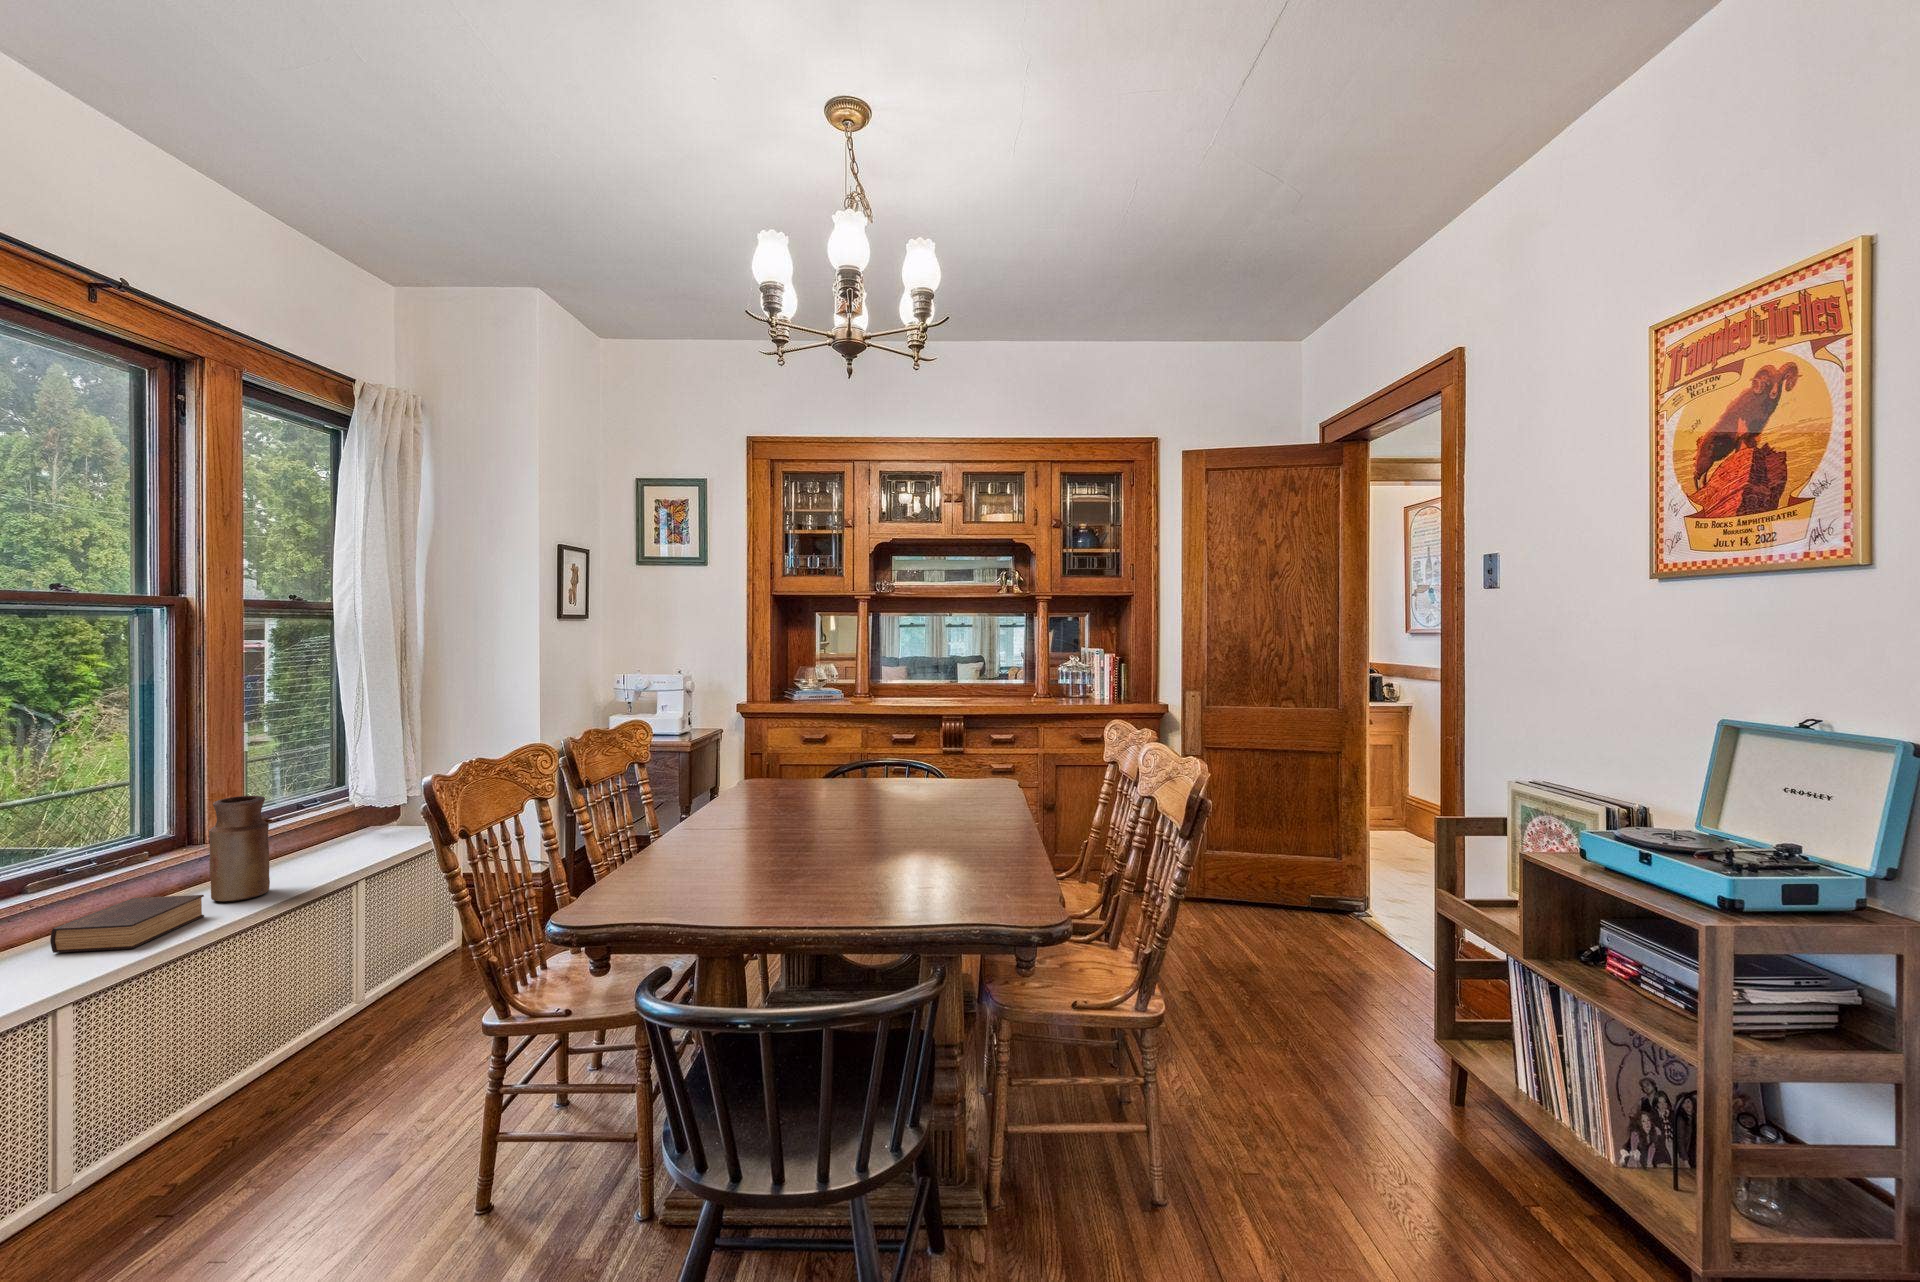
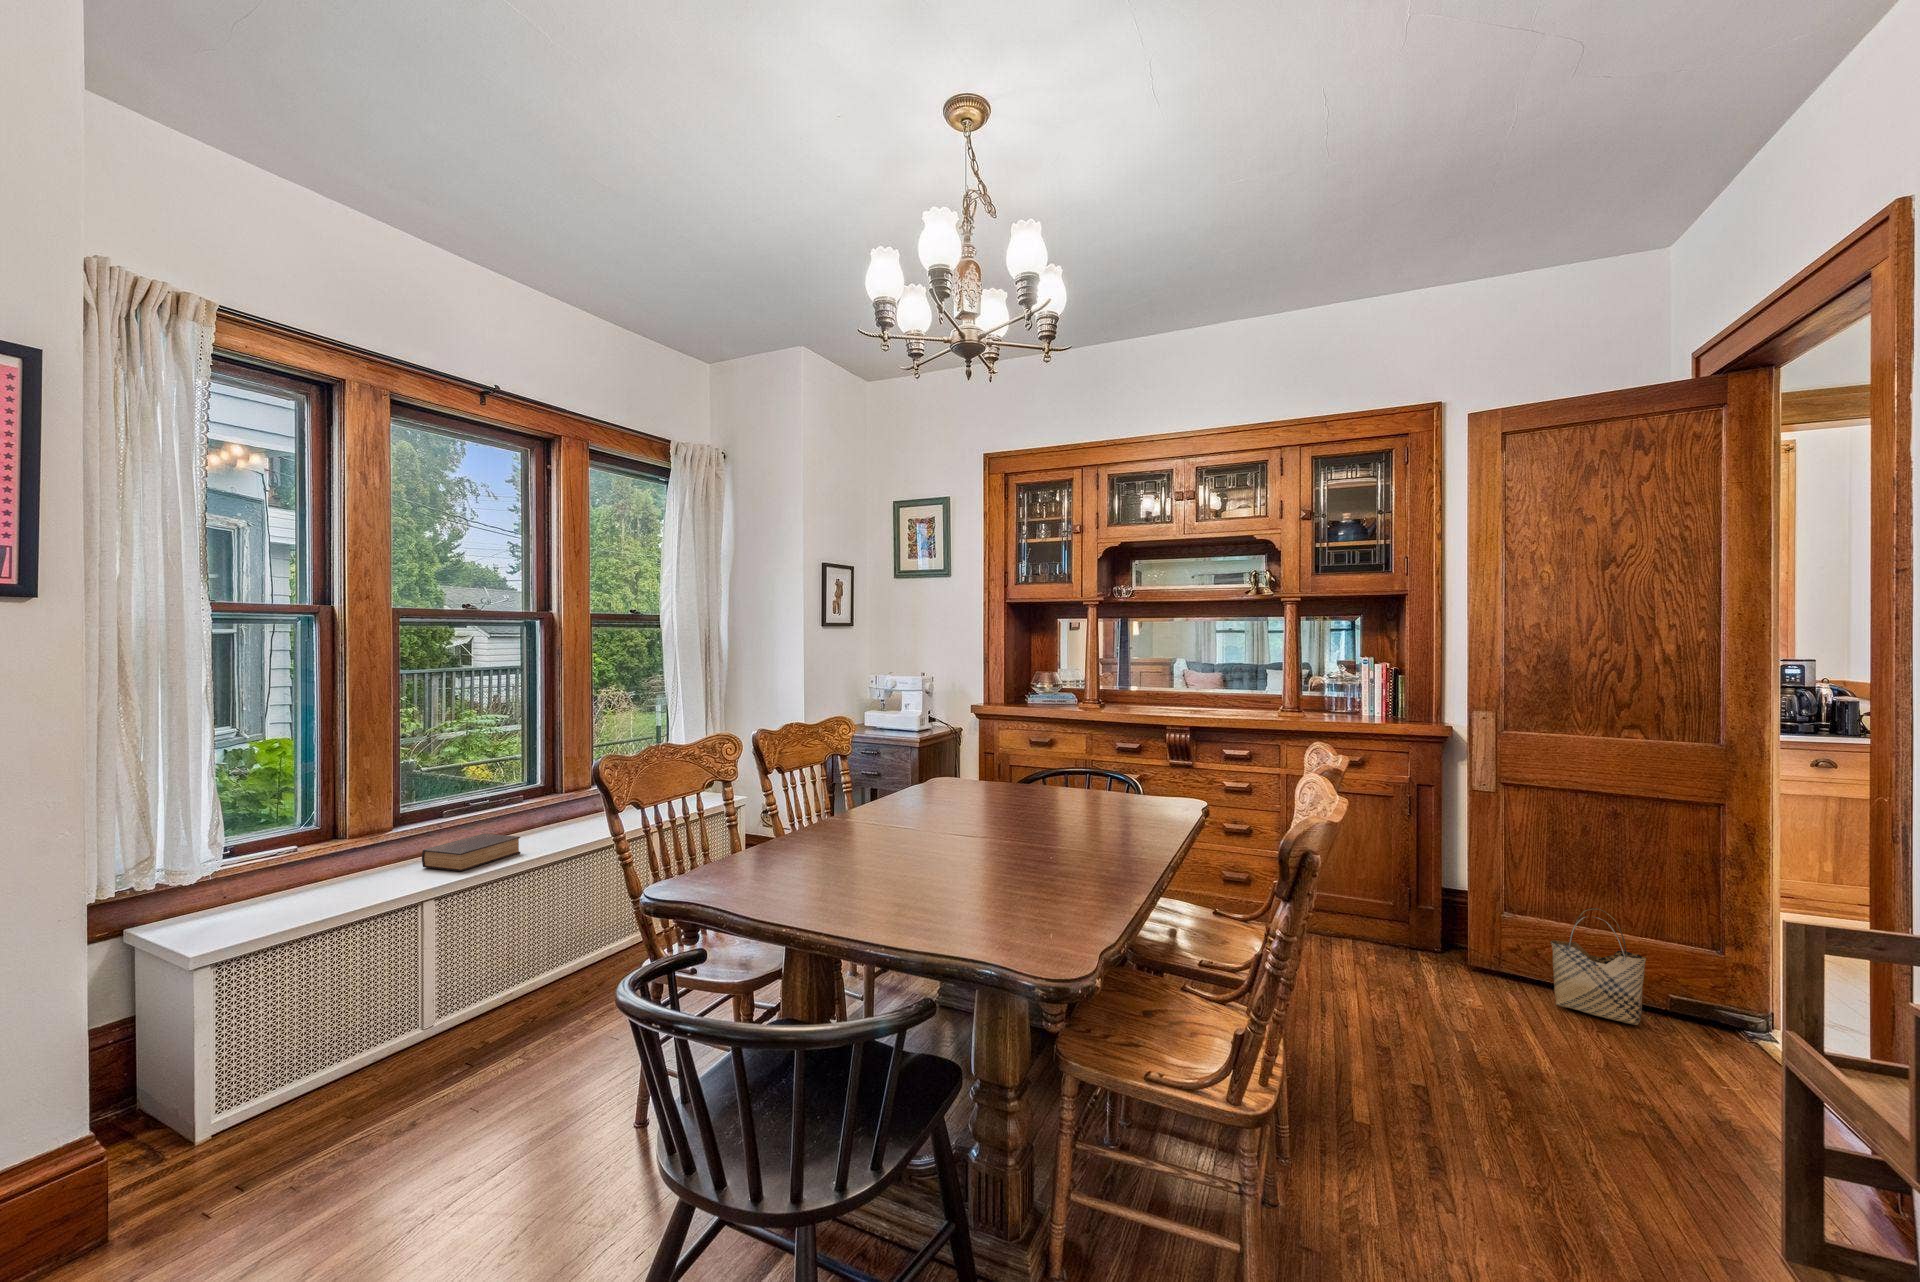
vase: present [209,796,270,902] -> none [534,764,573,844]
woven basket: none [1242,837,1302,918] -> present [1550,908,1646,1025]

